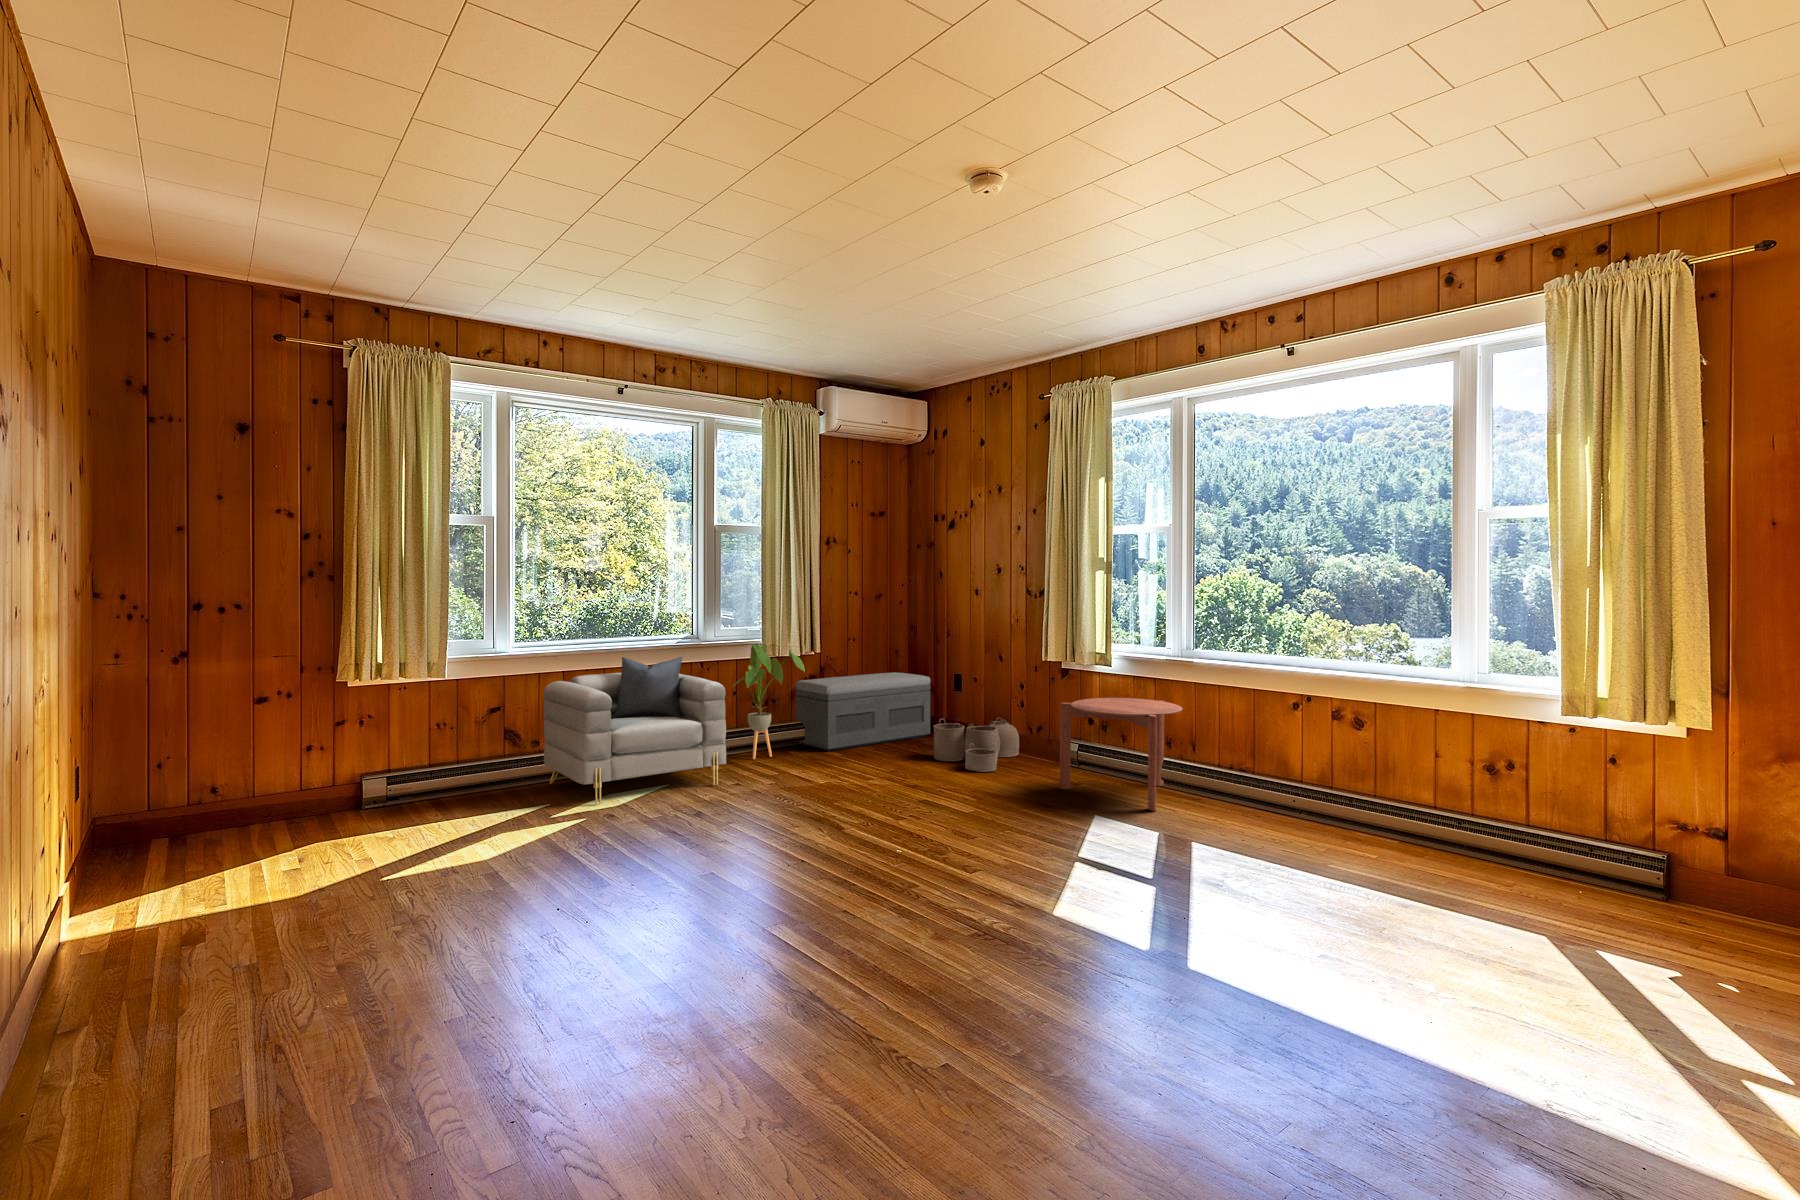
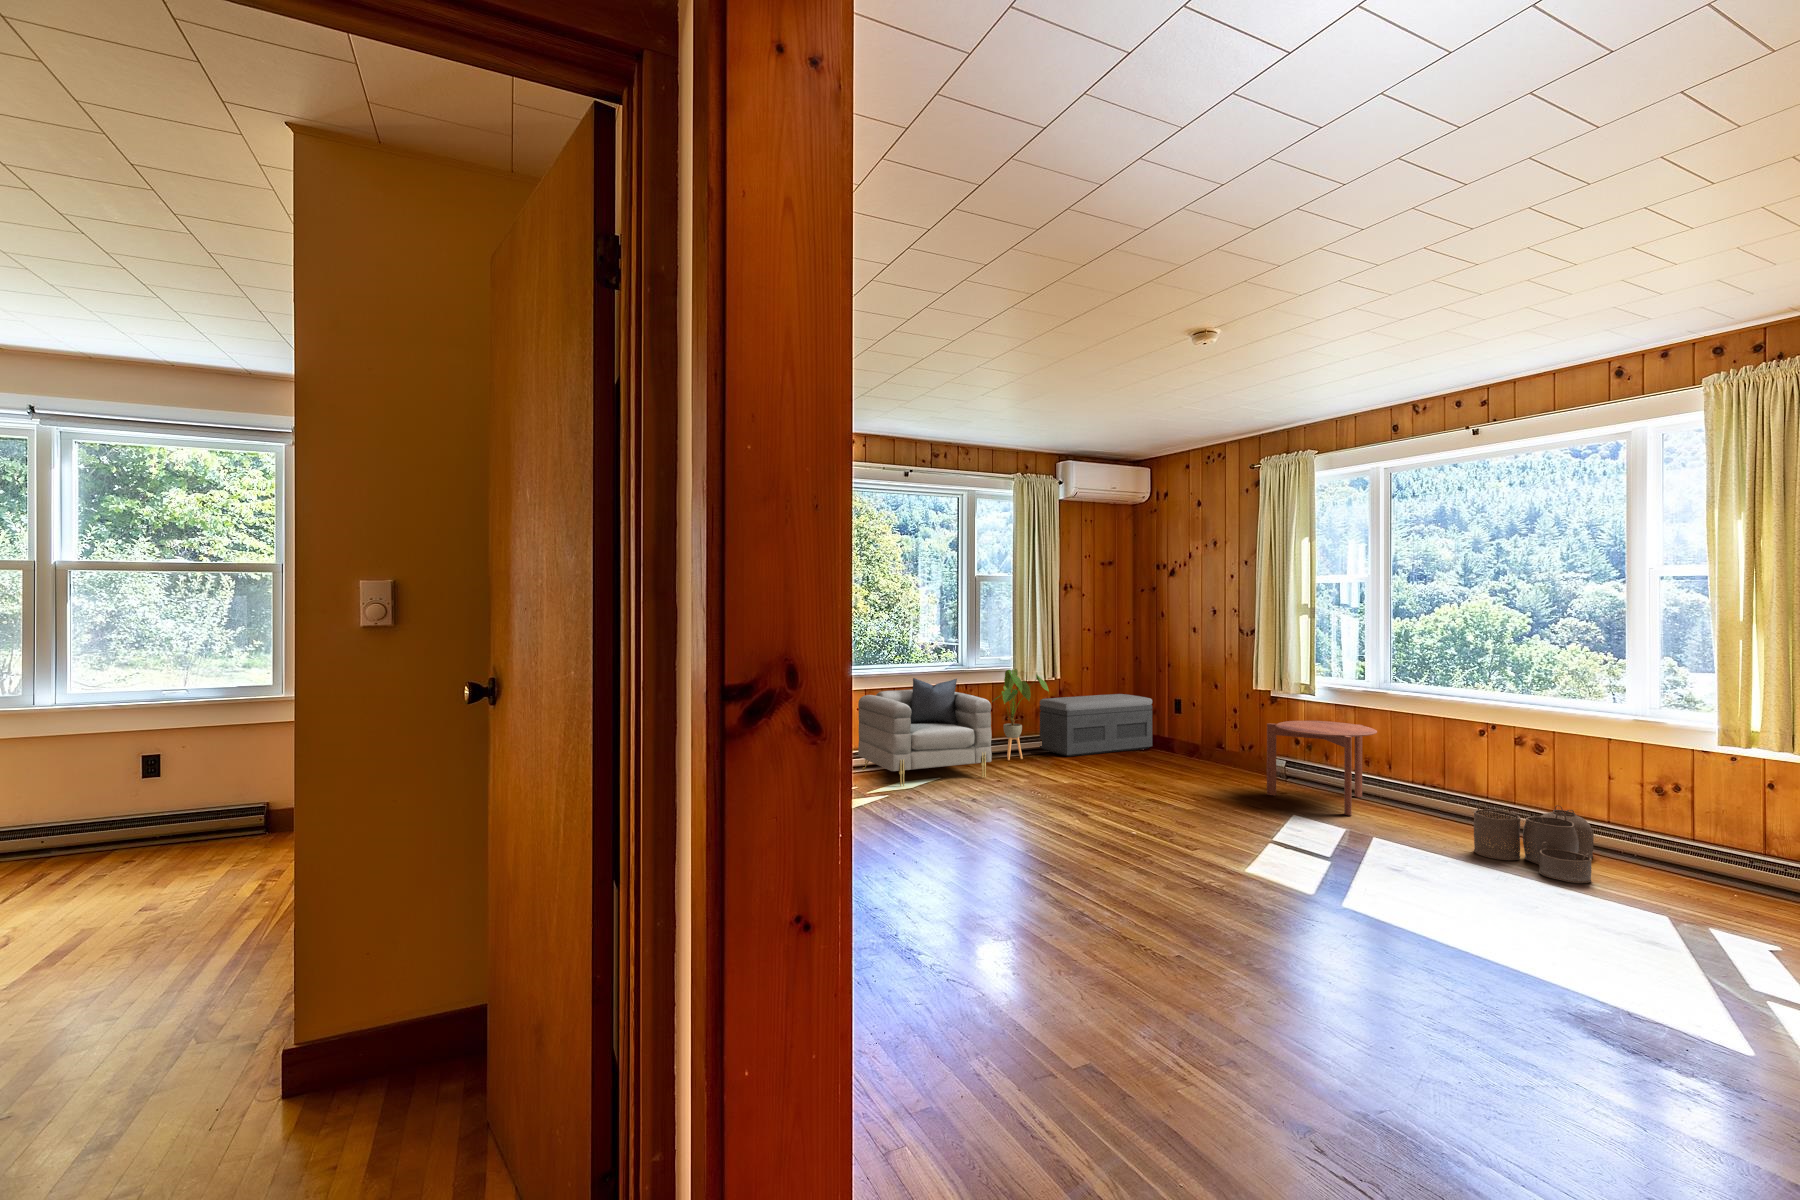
woven basket: present [933,718,1019,772] -> present [1474,803,1594,883]

